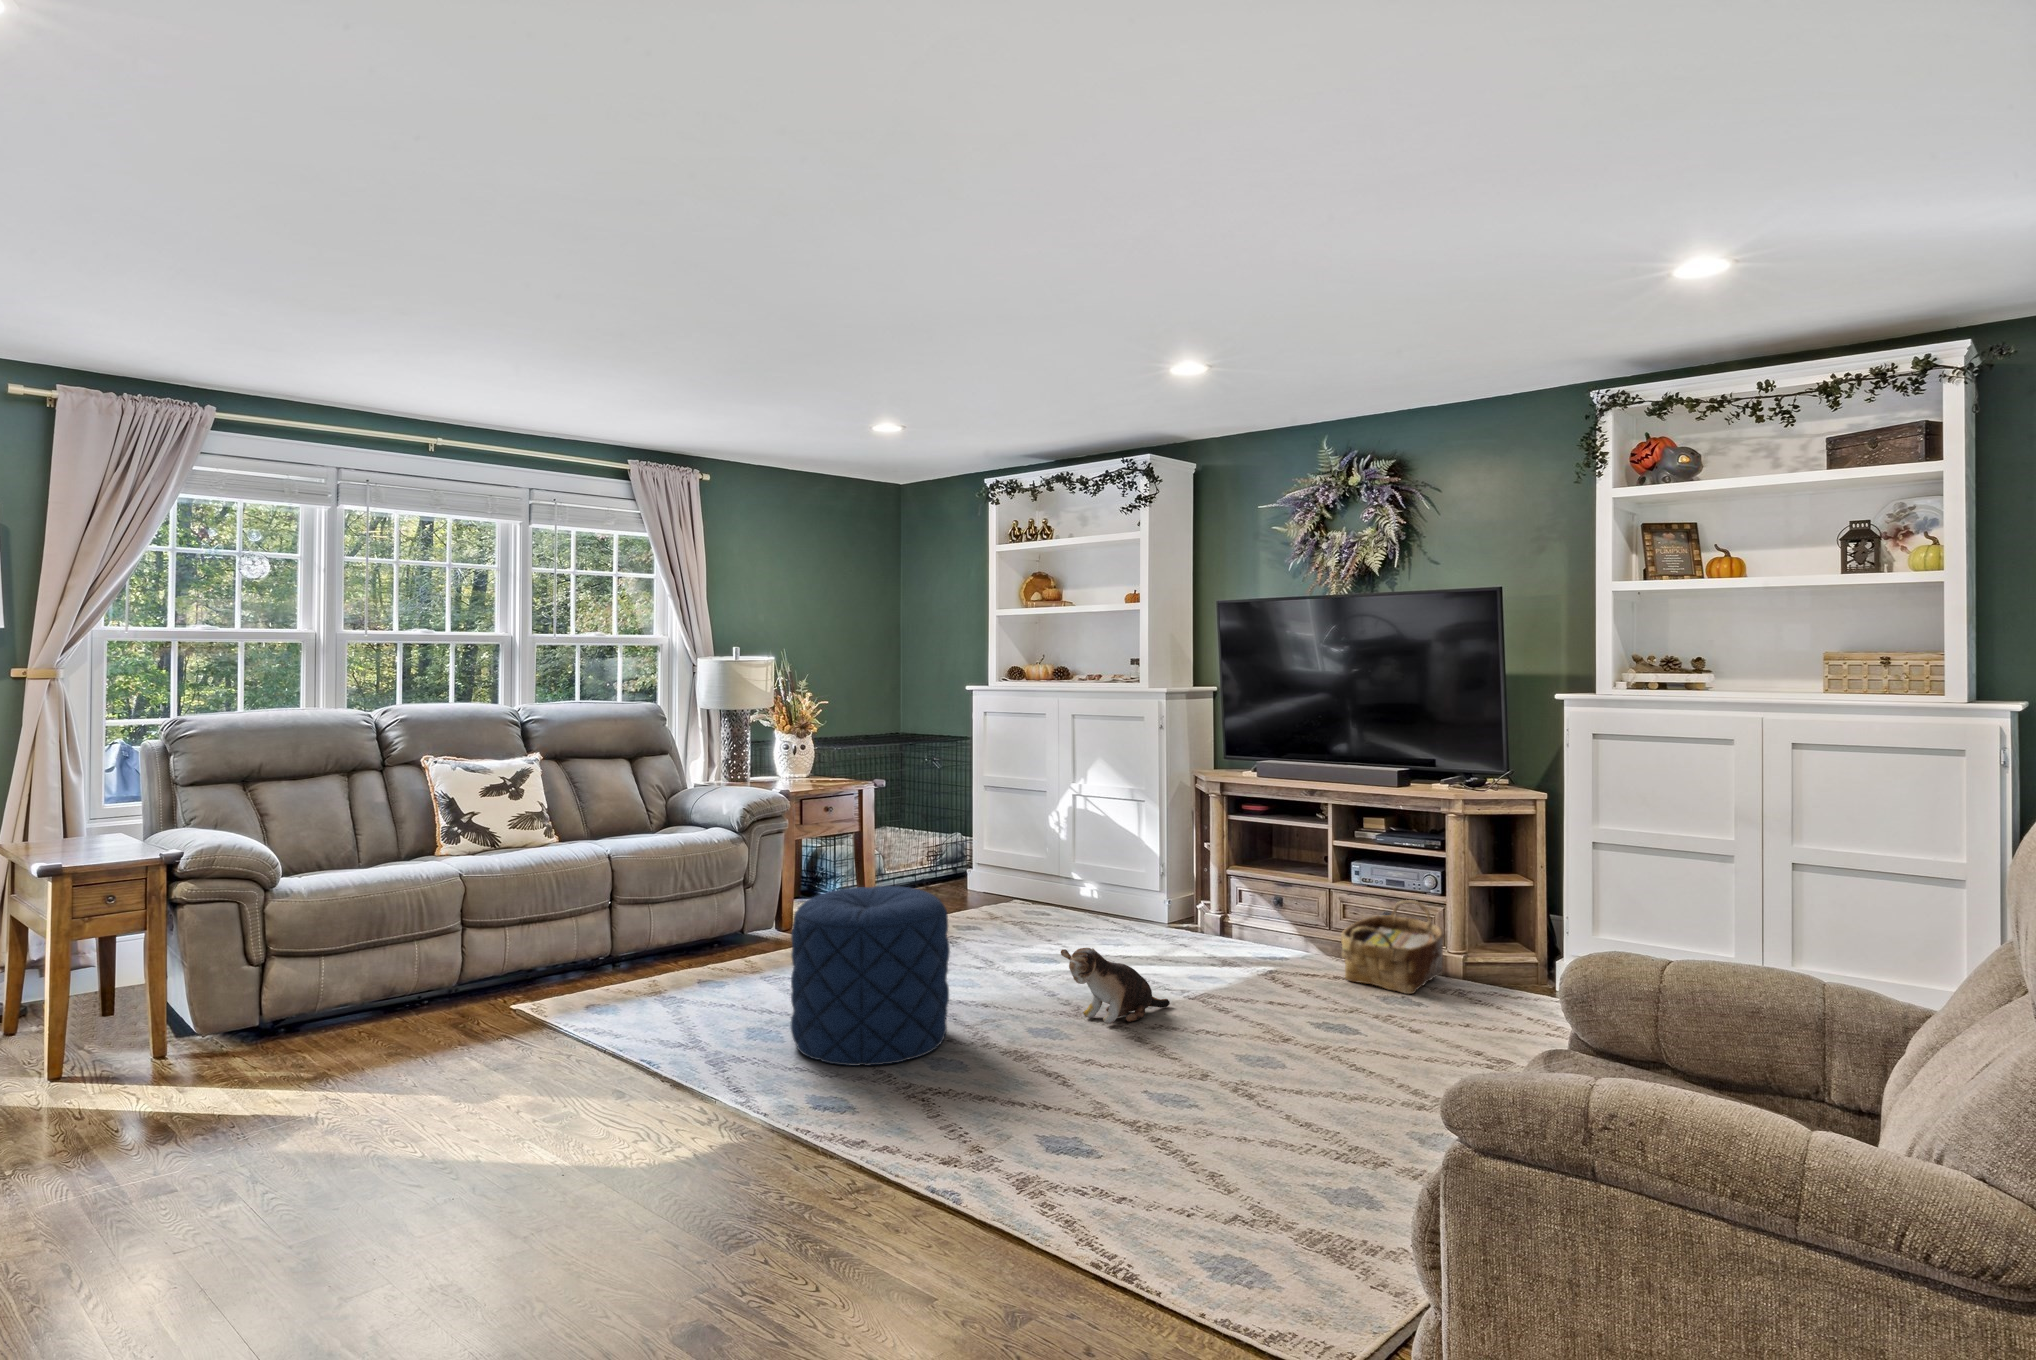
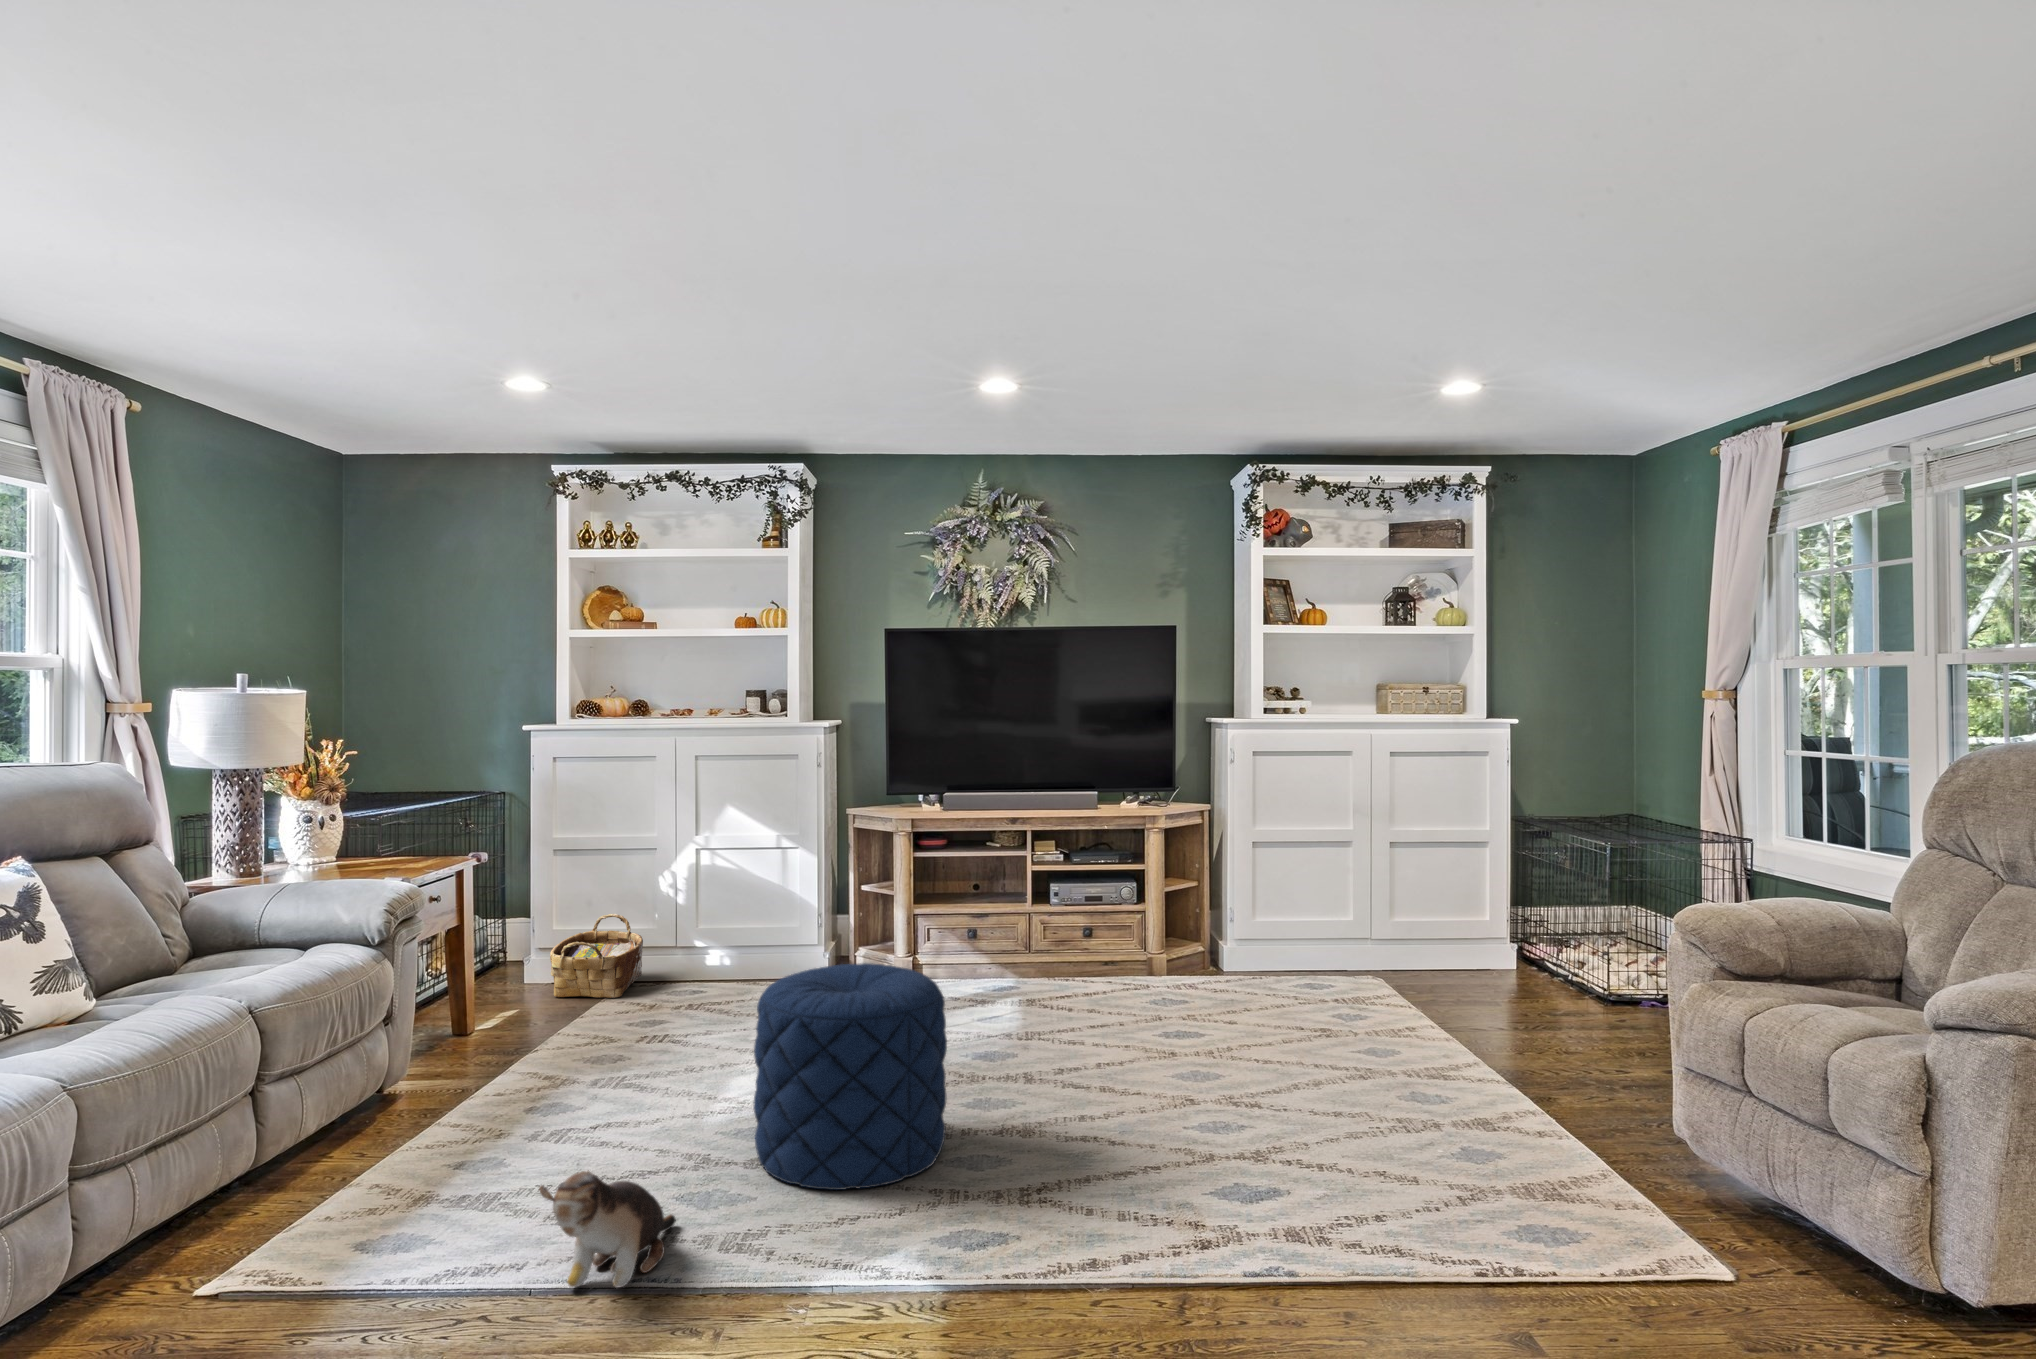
woven basket: present [1341,900,1443,994] -> present [550,914,643,998]
plush toy: present [1061,948,1170,1023] -> present [539,1171,676,1287]

